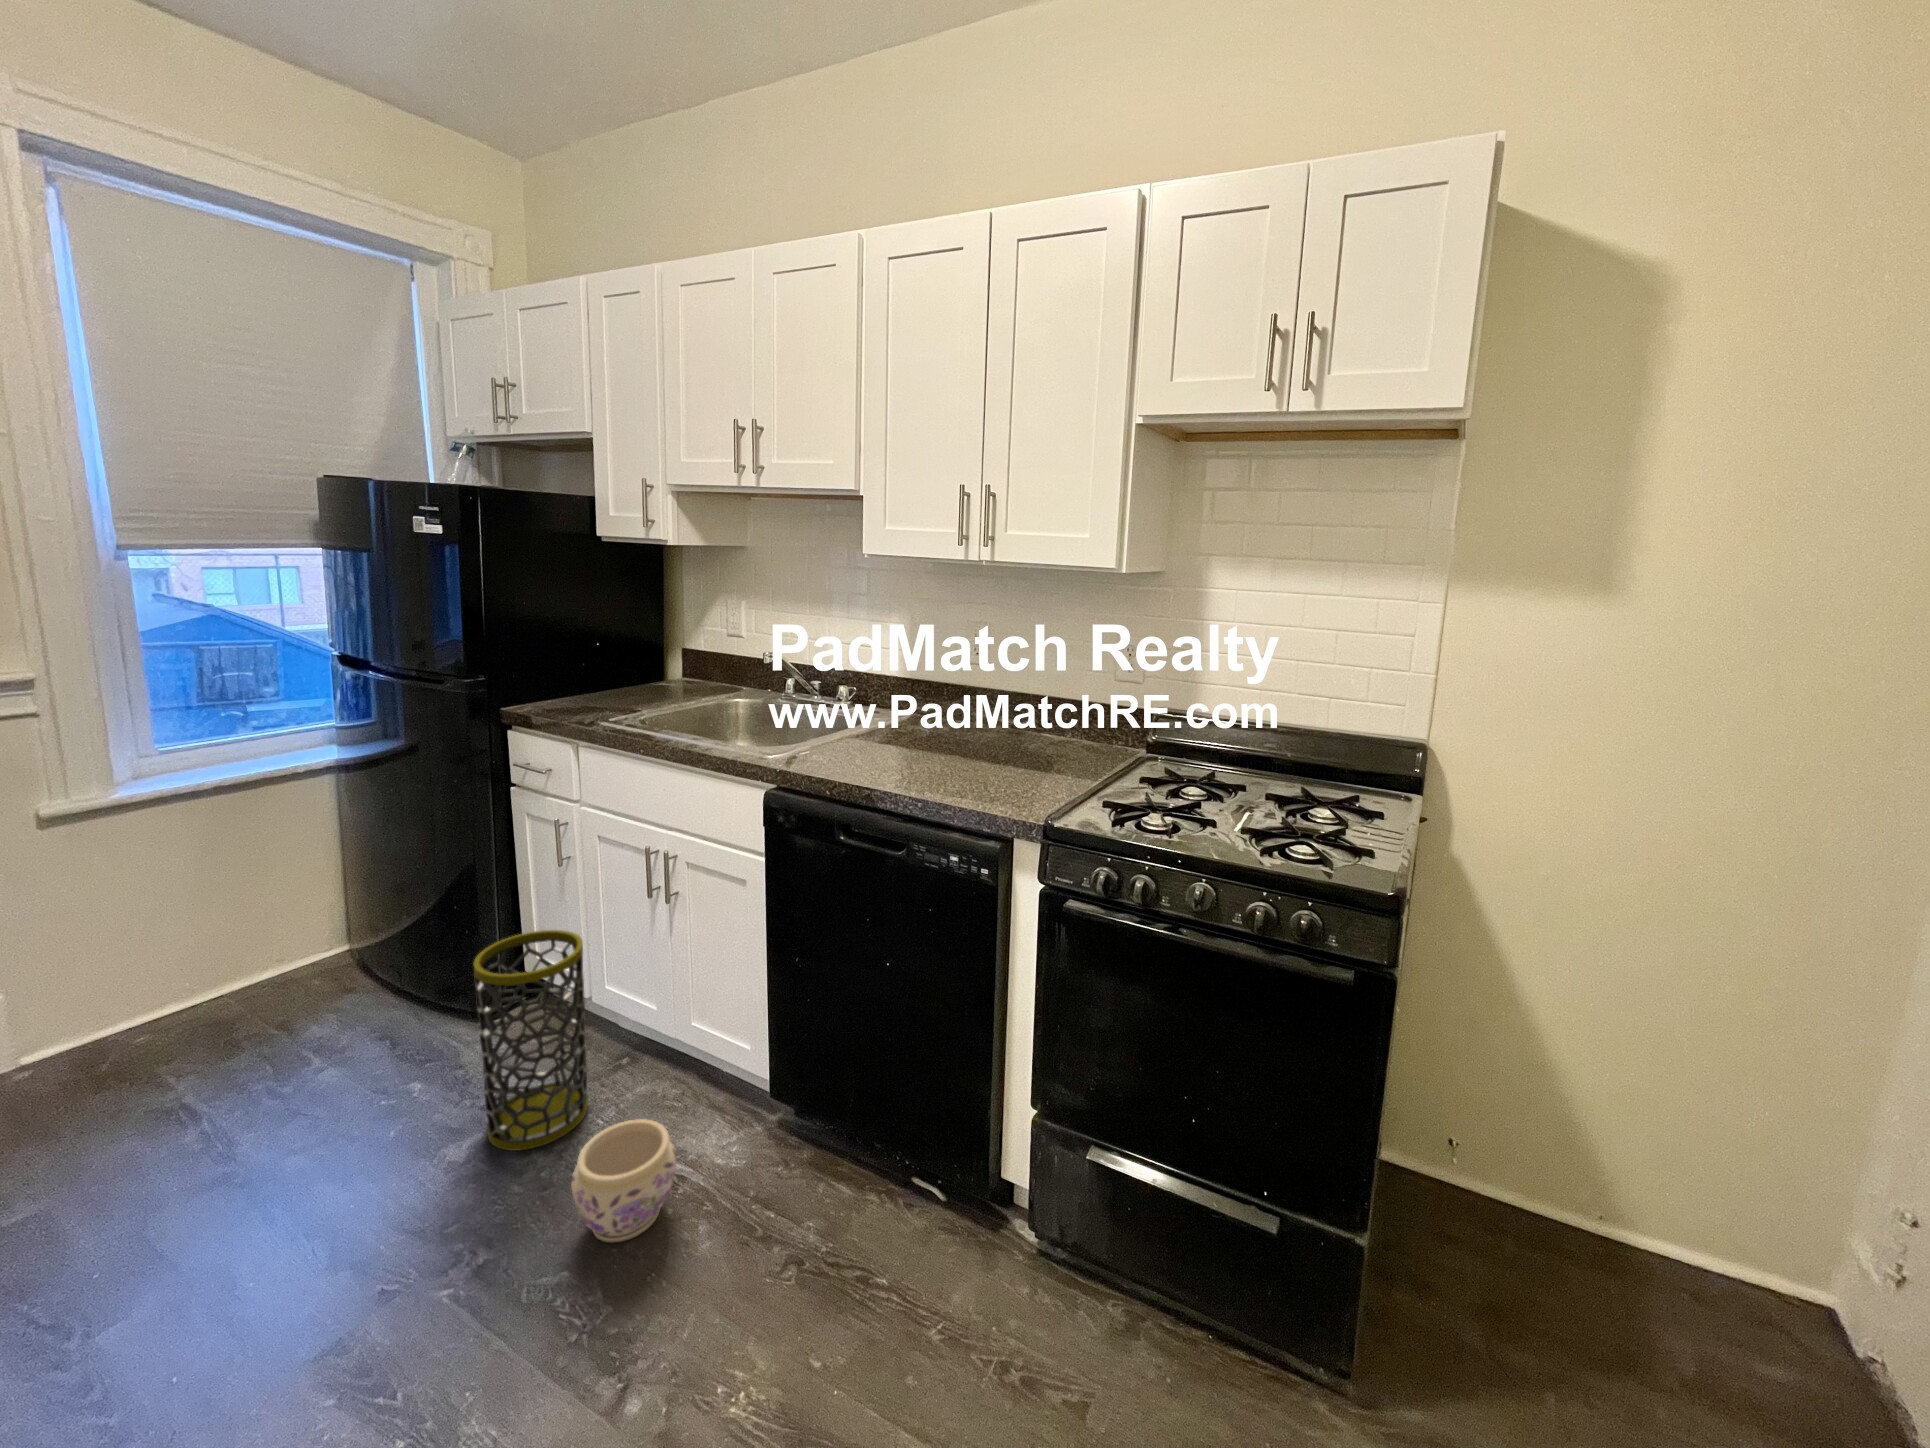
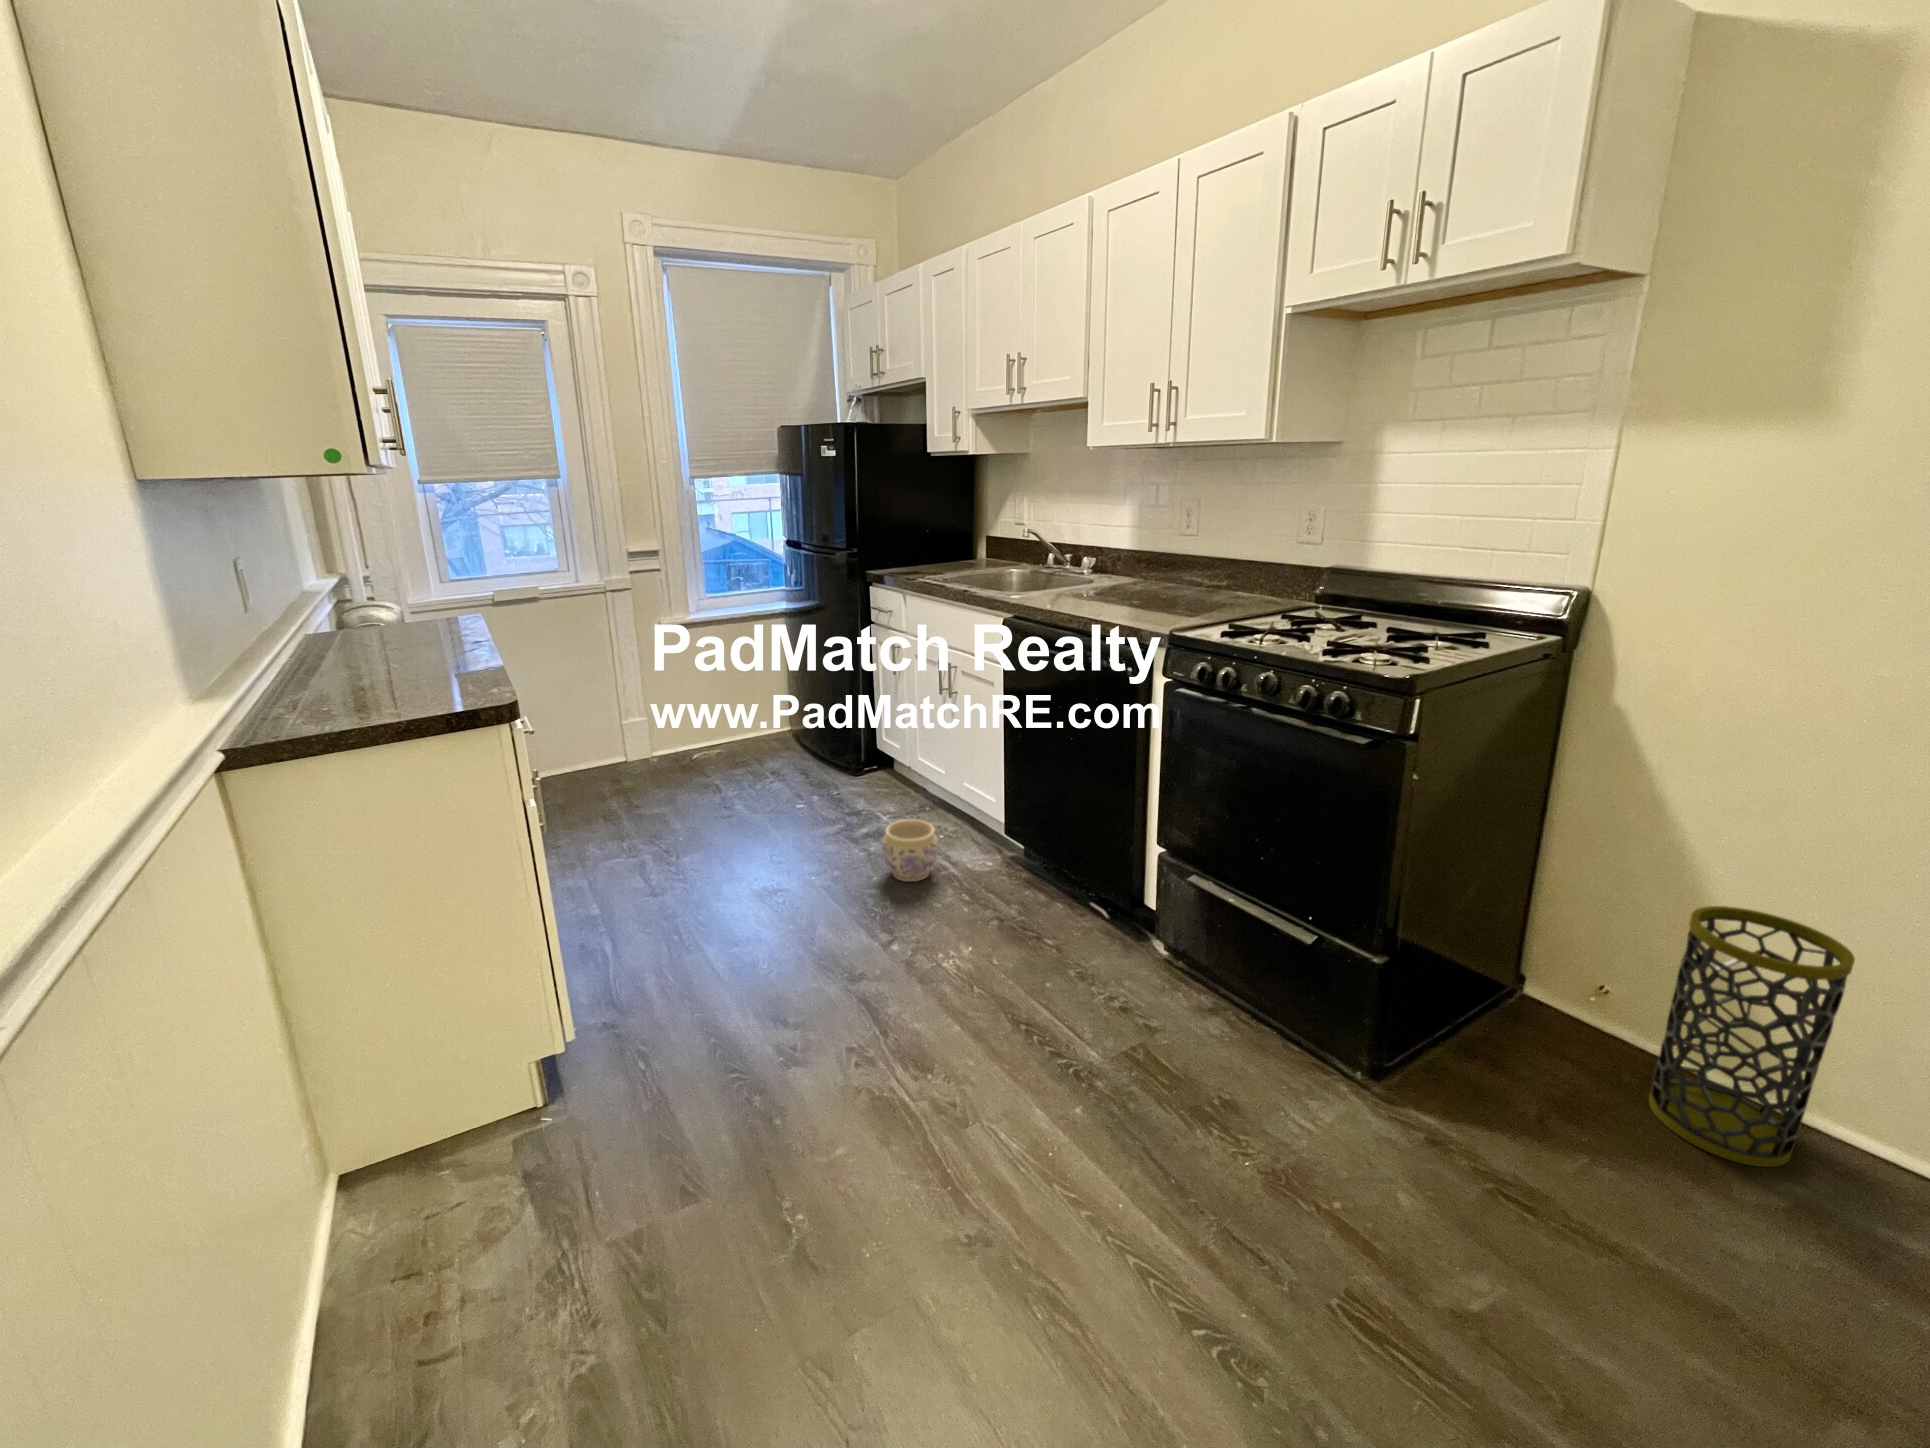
trash can: present [474,930,588,1151] -> present [1649,906,1855,1167]

